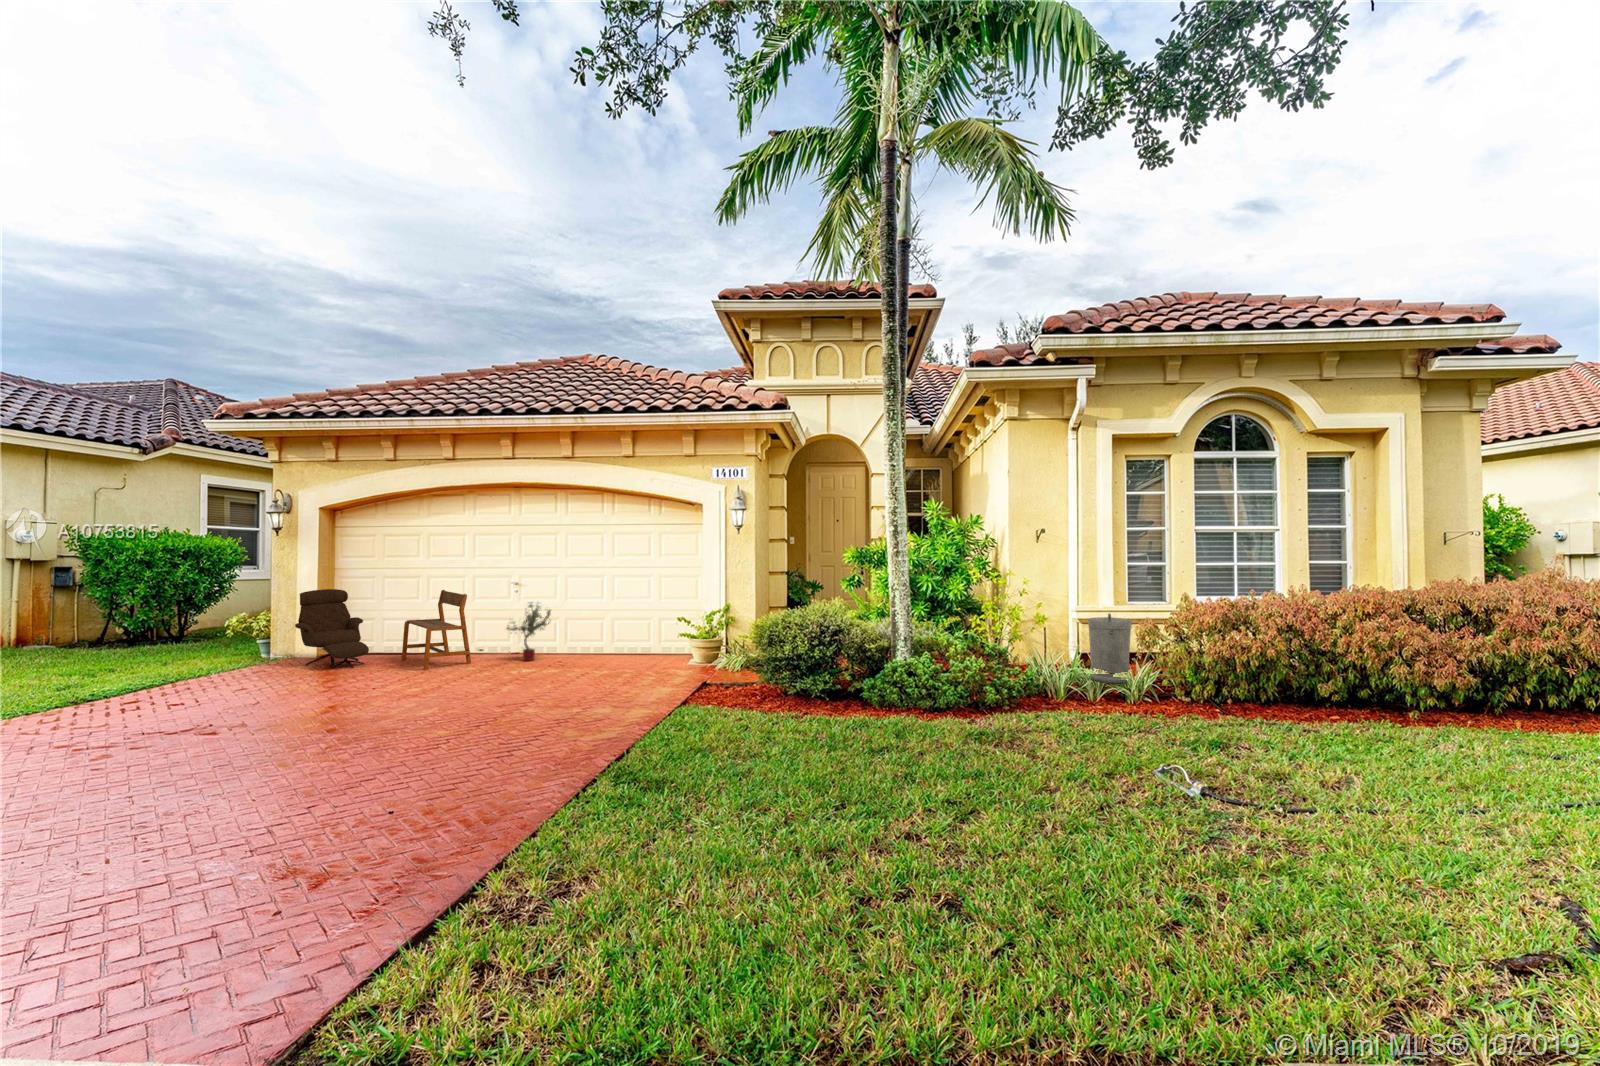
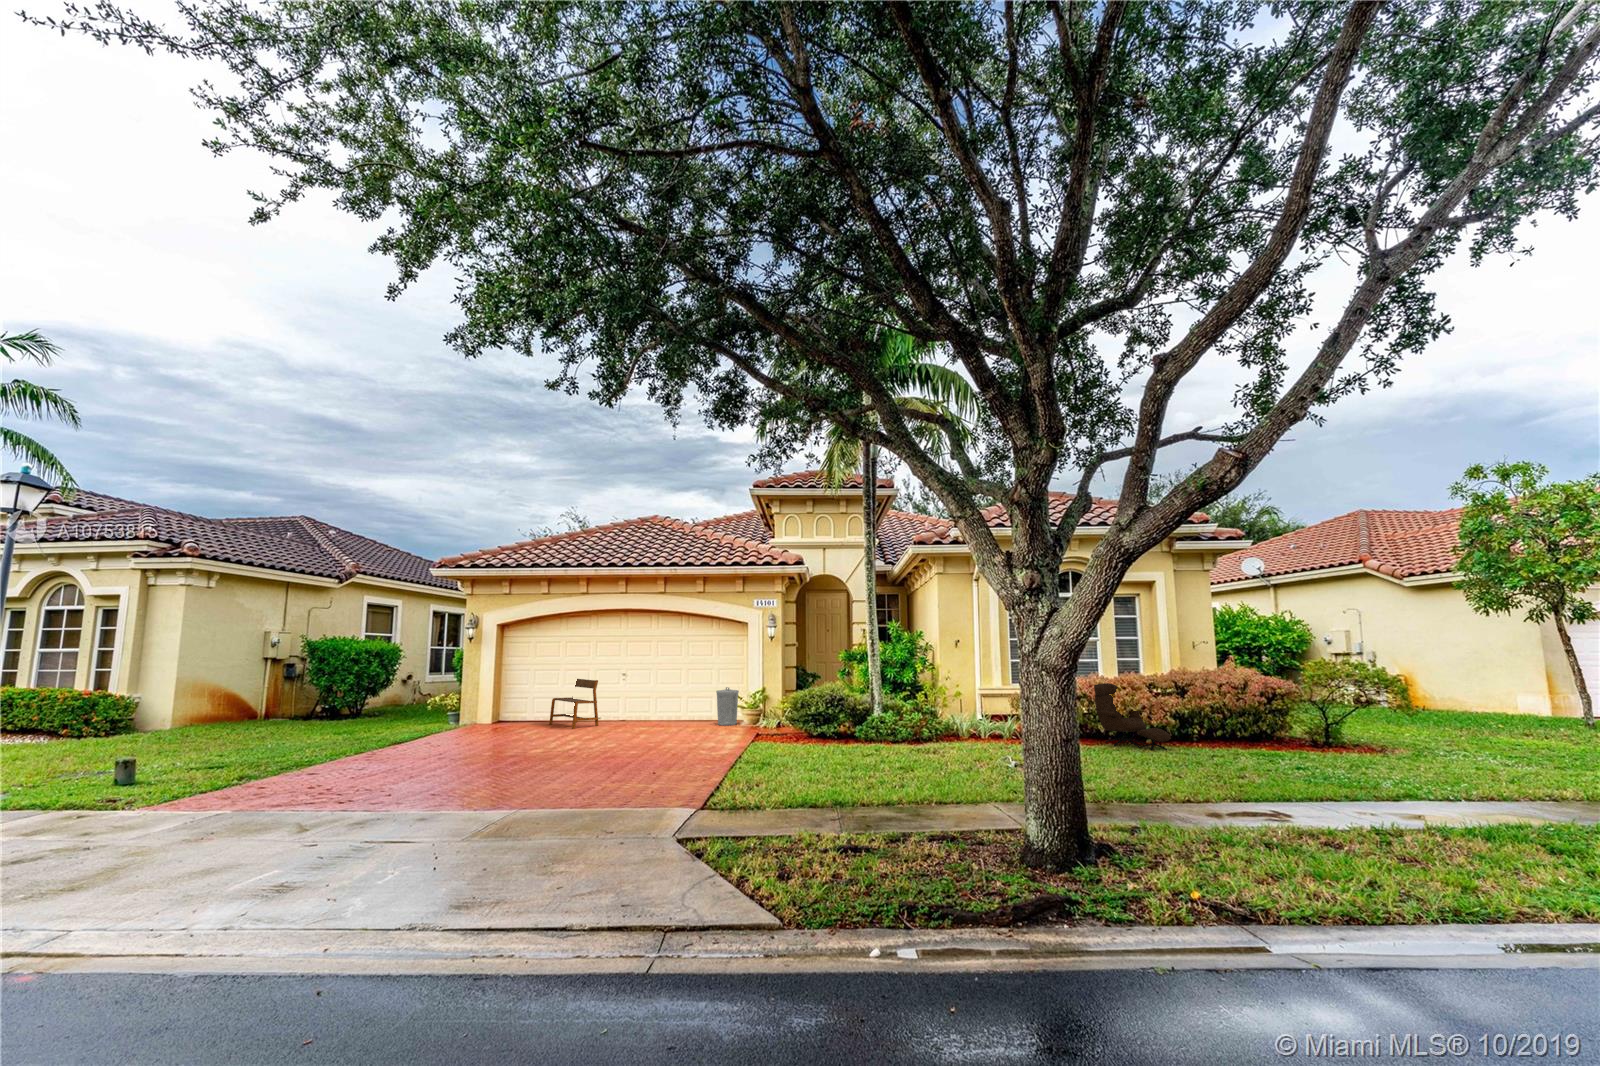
lounge chair: present [295,589,369,669] -> present [1094,683,1171,751]
potted tree: present [507,603,551,661] -> none [620,685,651,725]
trash can: present [1088,613,1132,684] -> present [716,687,739,726]

